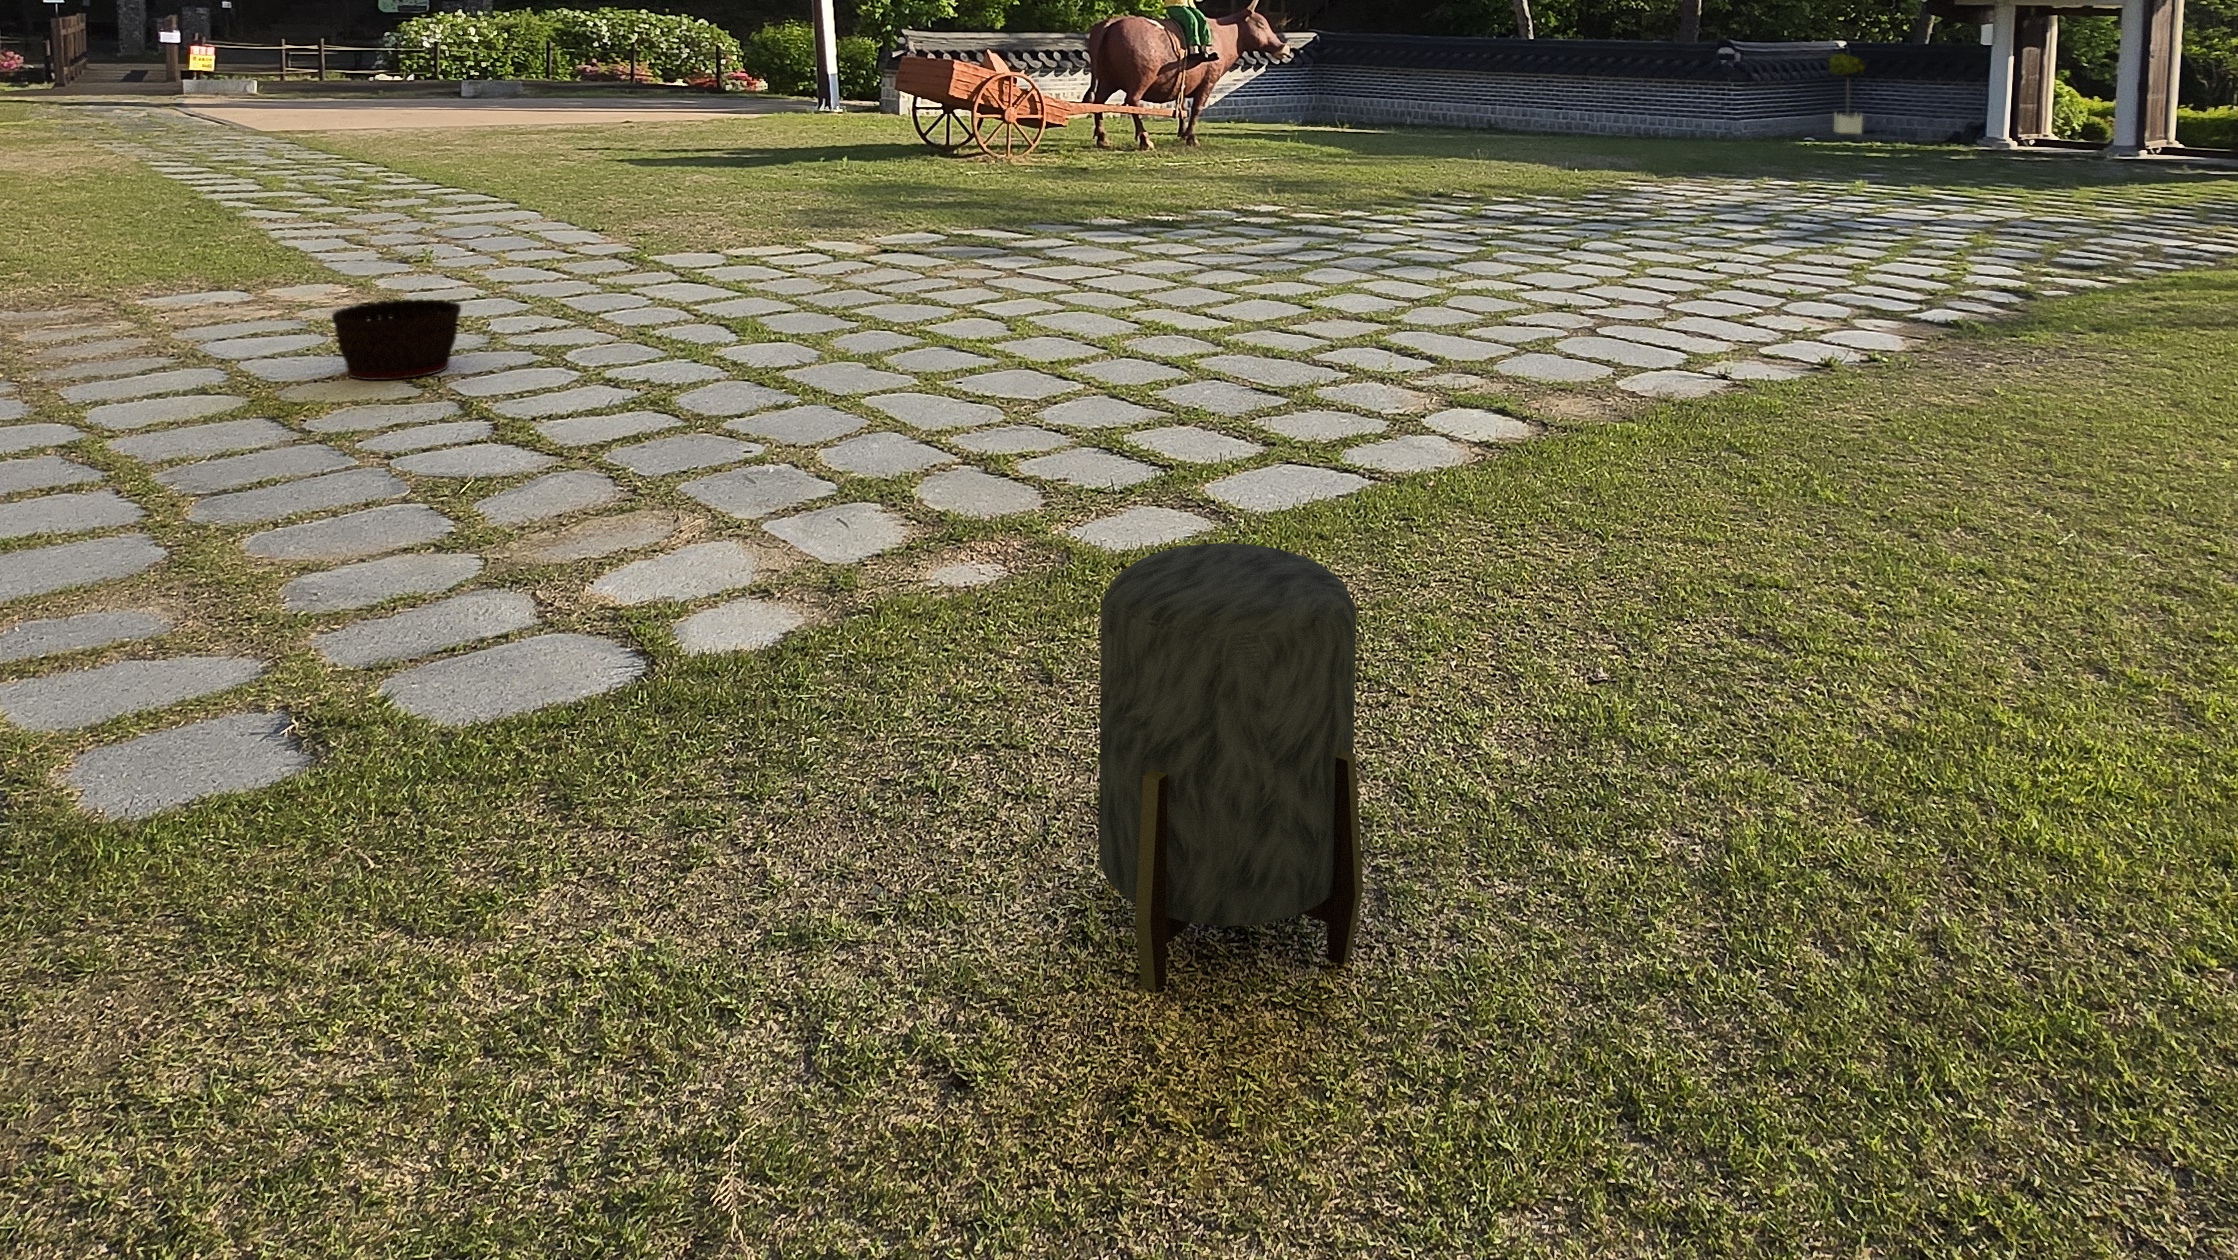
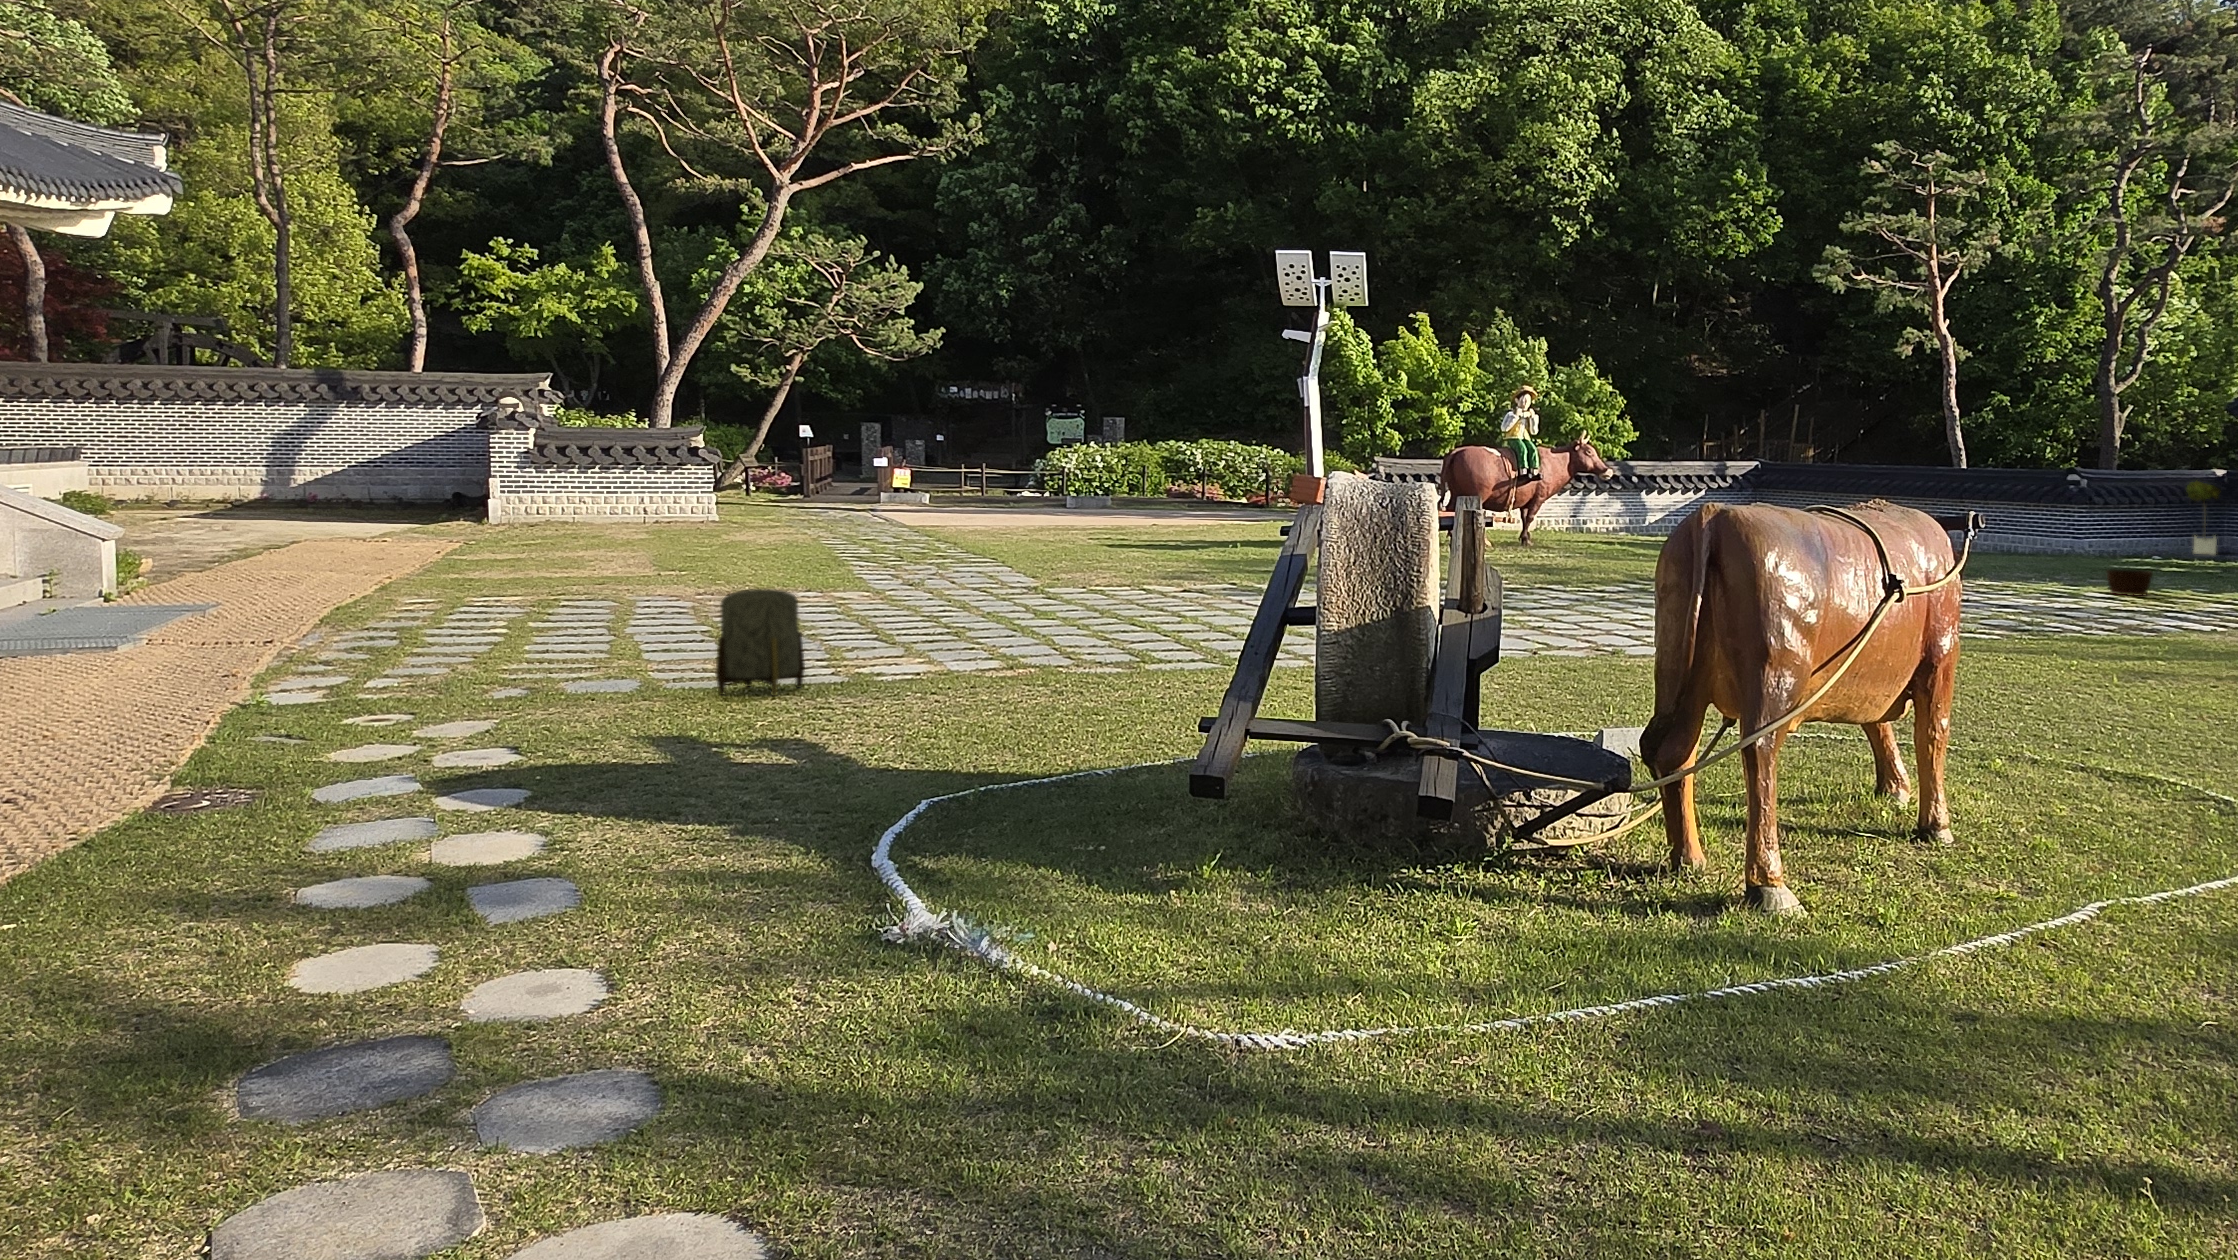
basket: present [332,299,461,380] -> present [2107,569,2153,596]
stool: present [1098,543,1363,992] -> present [716,589,805,696]

